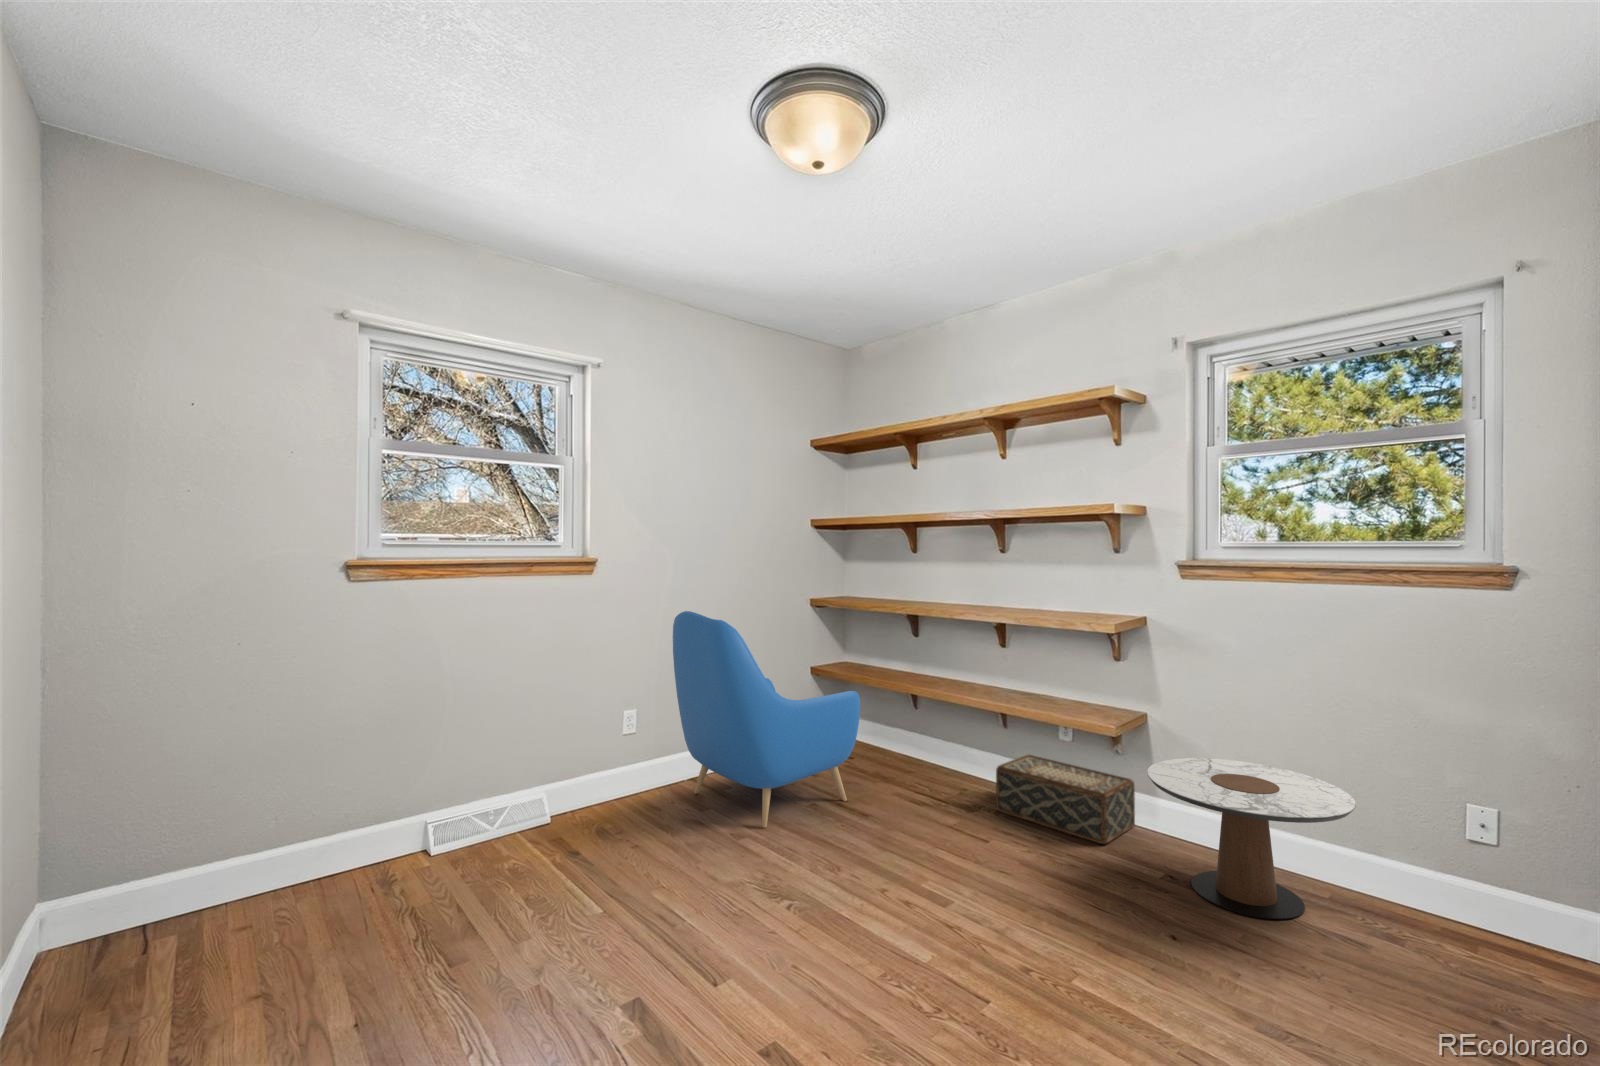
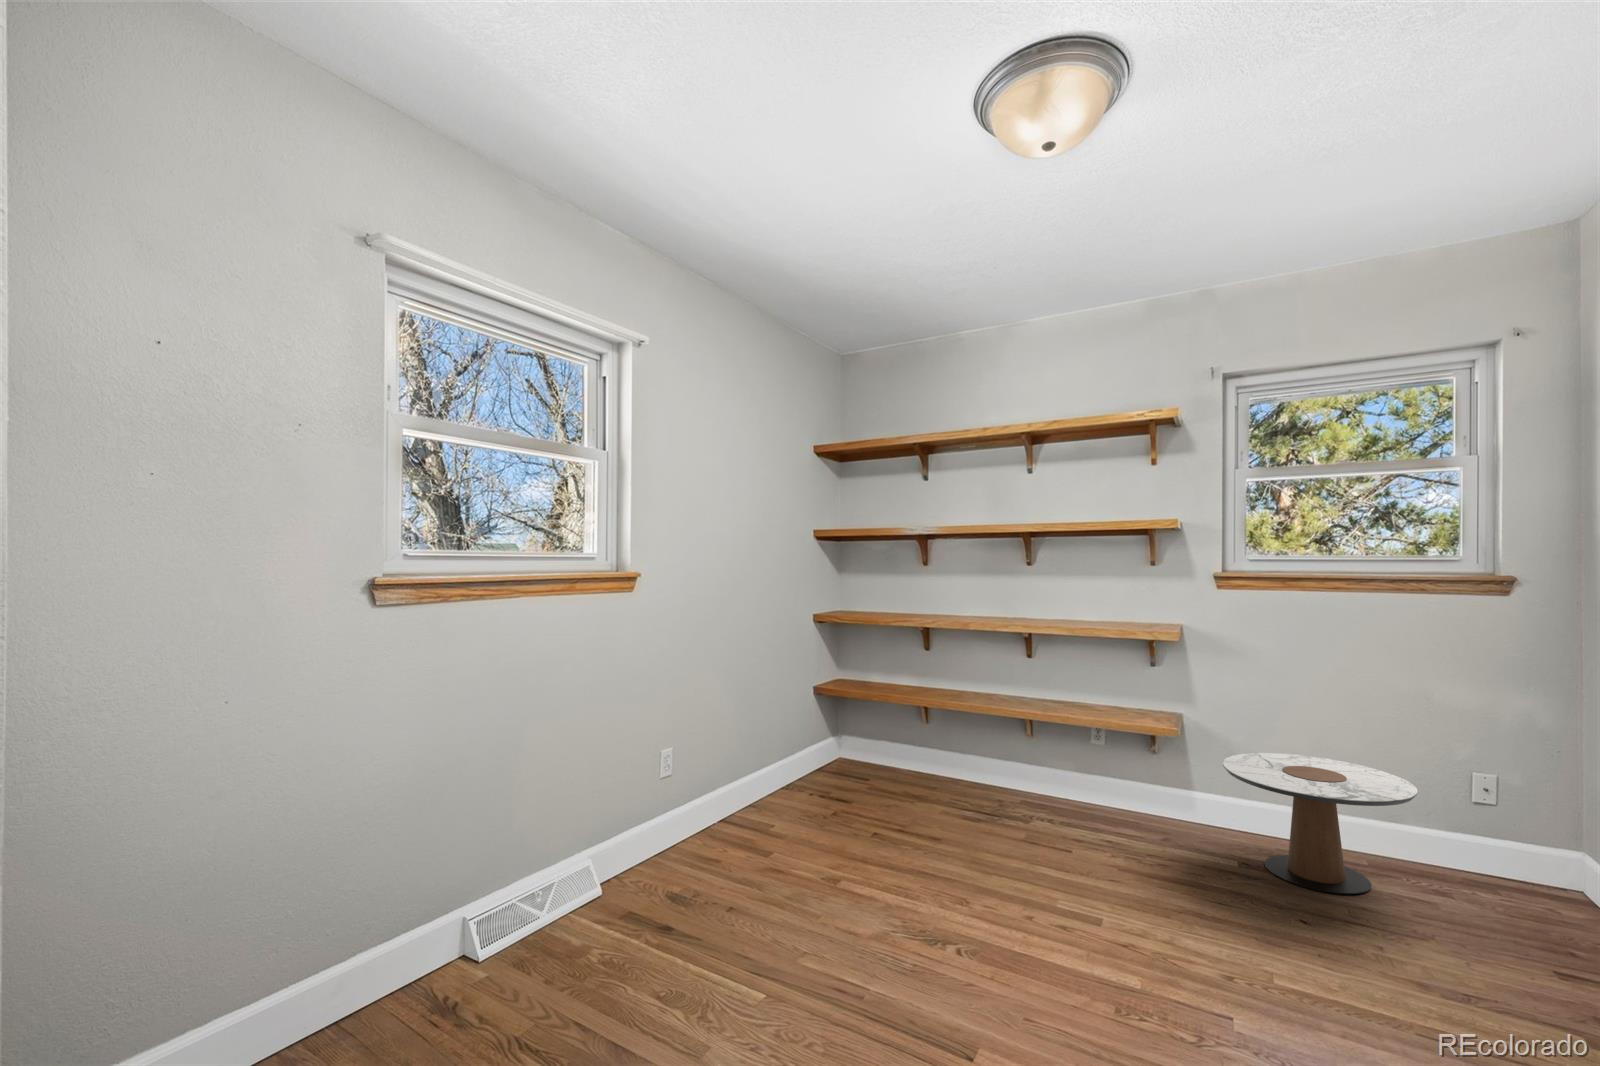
armchair: present [673,611,860,827] -> none [720,632,916,866]
woven basket: present [996,755,1135,844] -> none [1048,762,1176,843]

